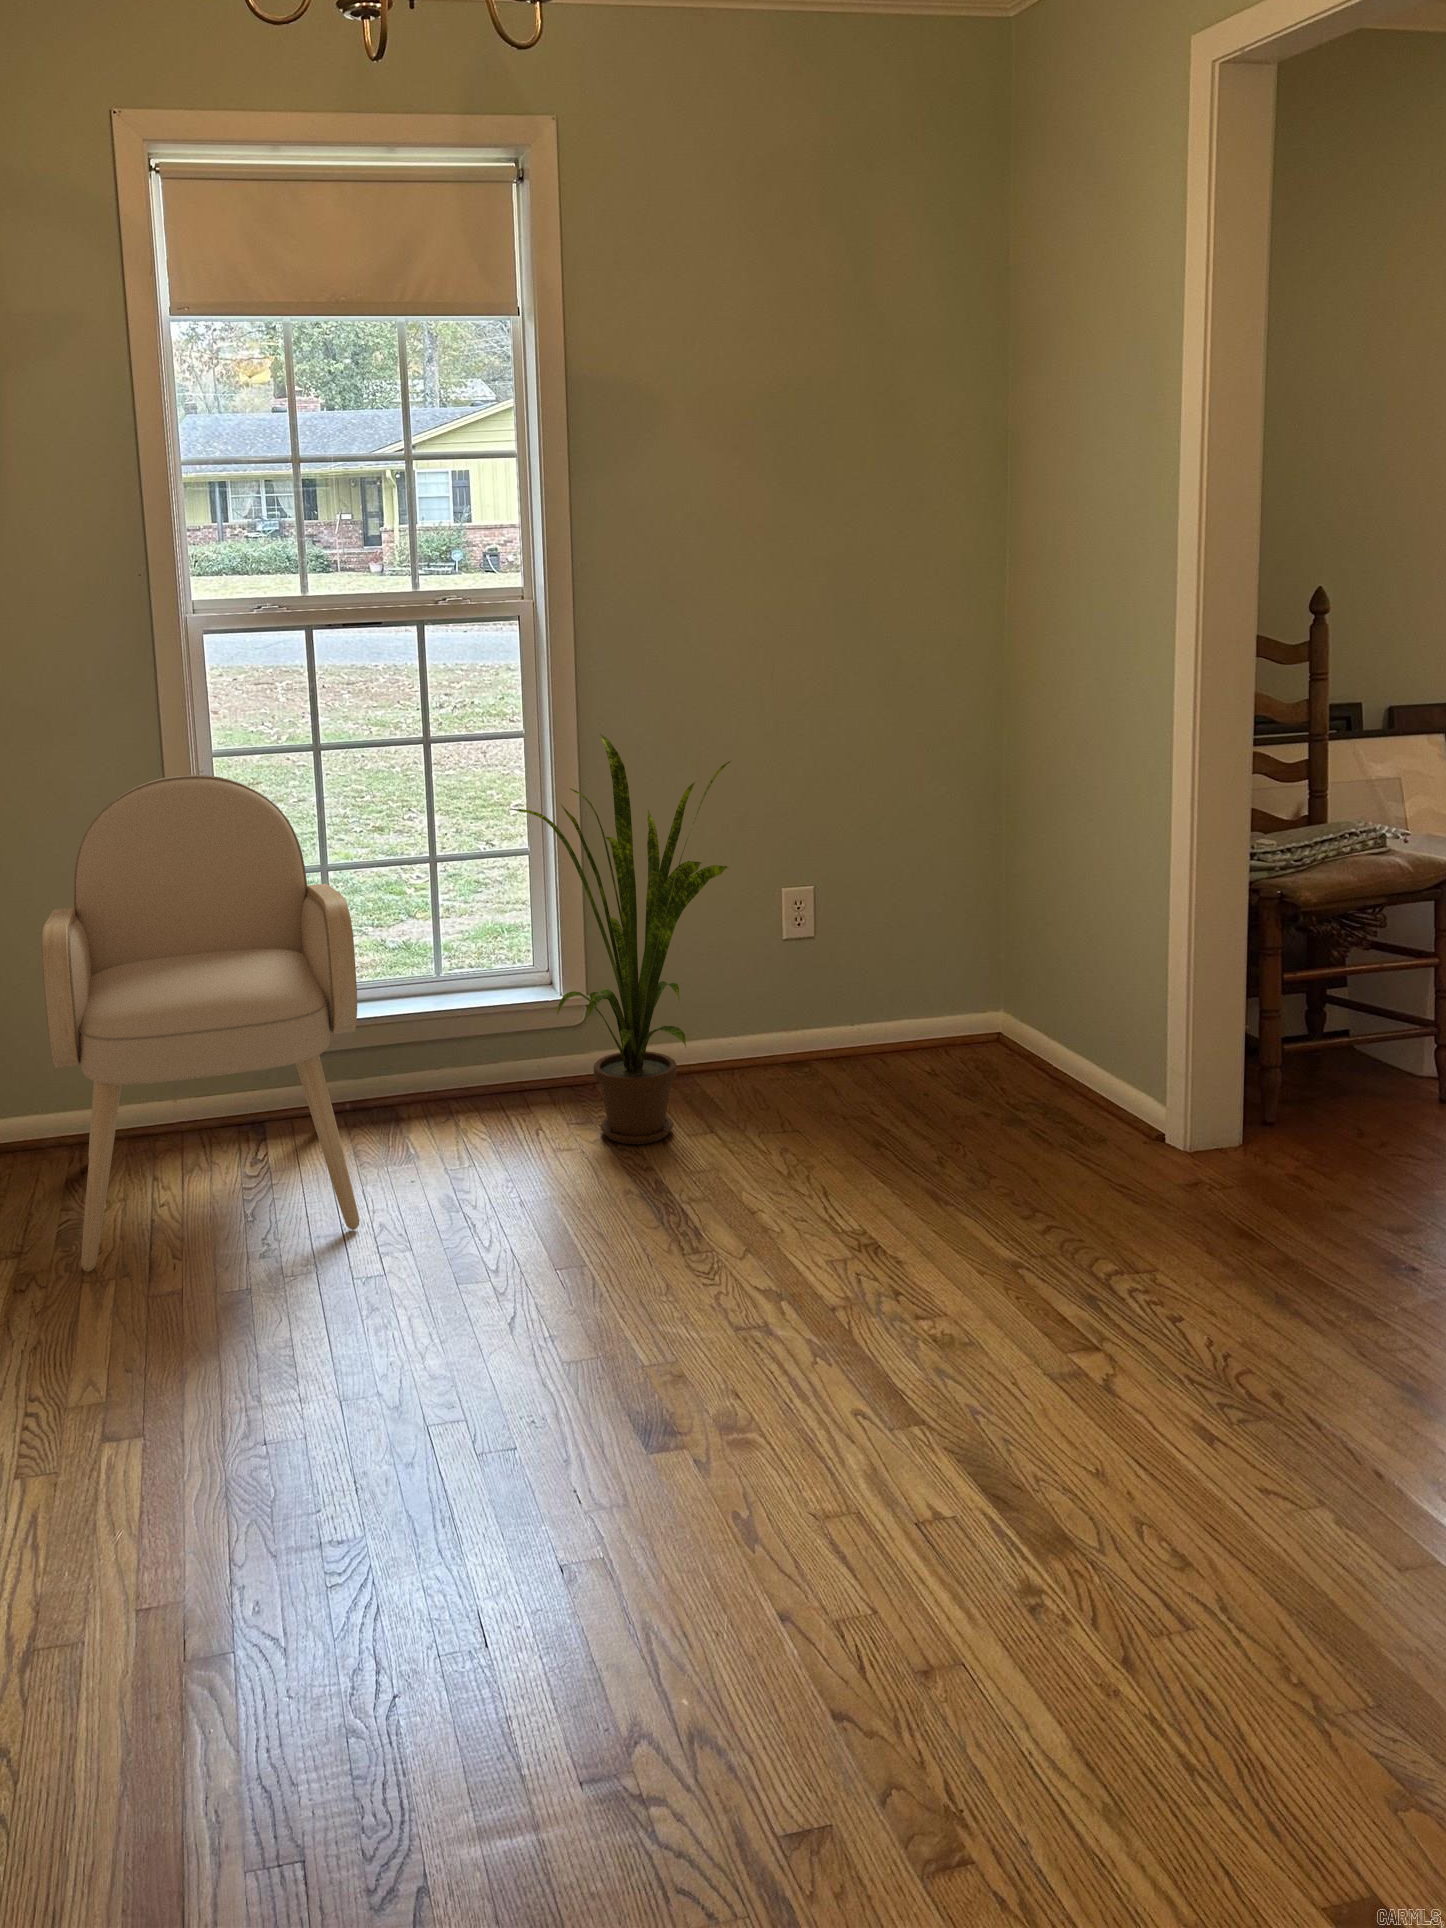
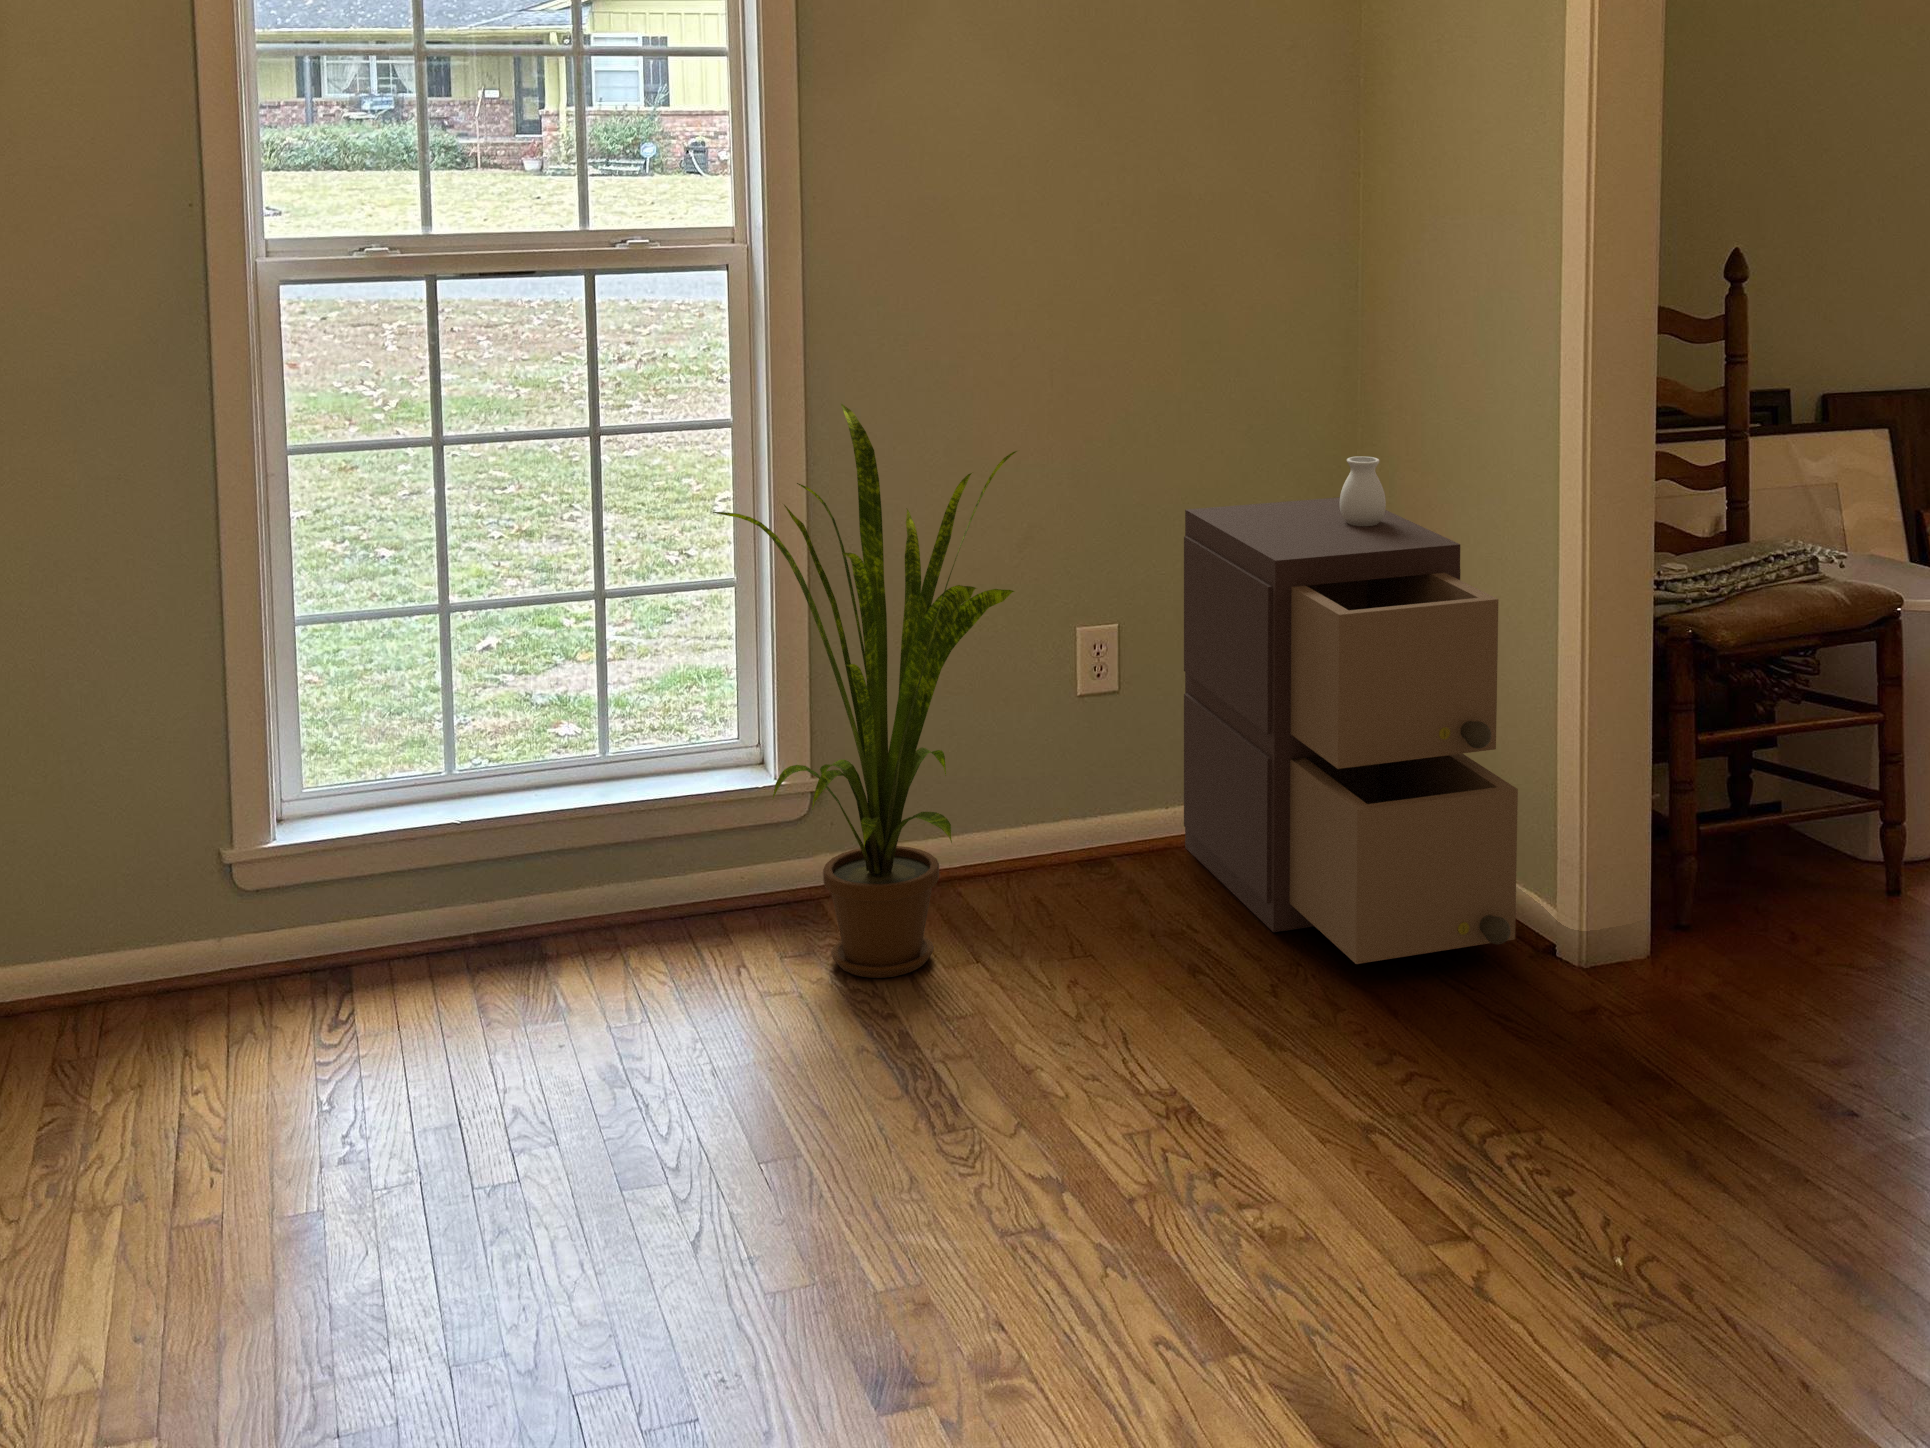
storage cabinet: none [850,769,1110,1141] -> present [1184,456,1518,964]
armchair: present [41,775,360,1271] -> none [24,461,486,1184]

